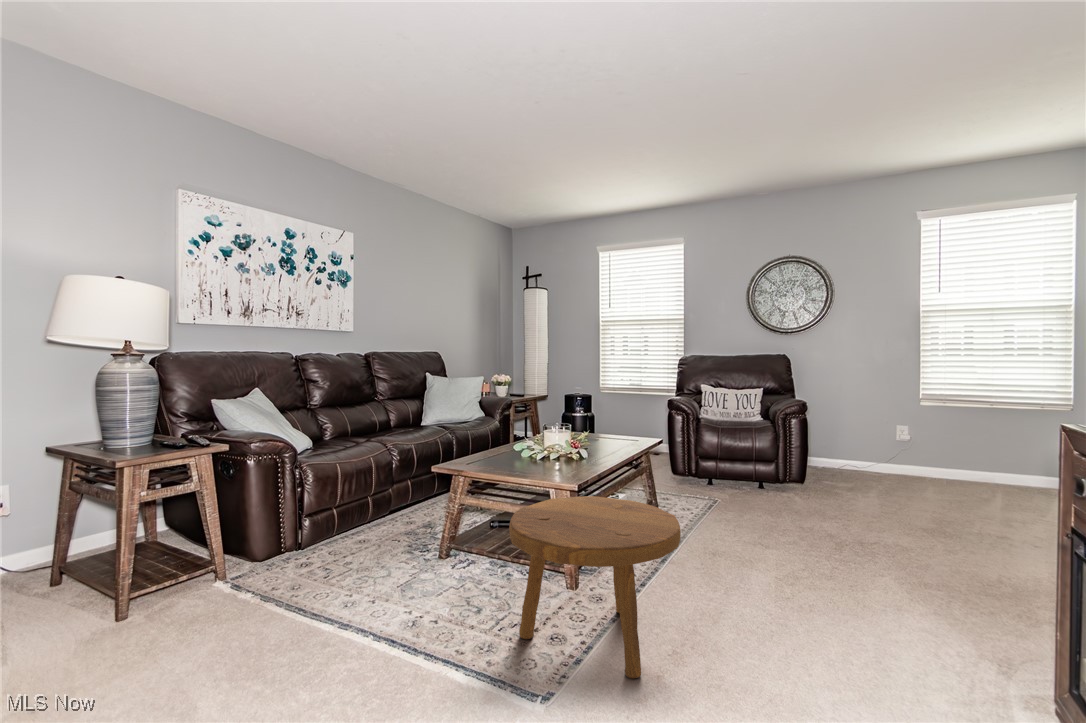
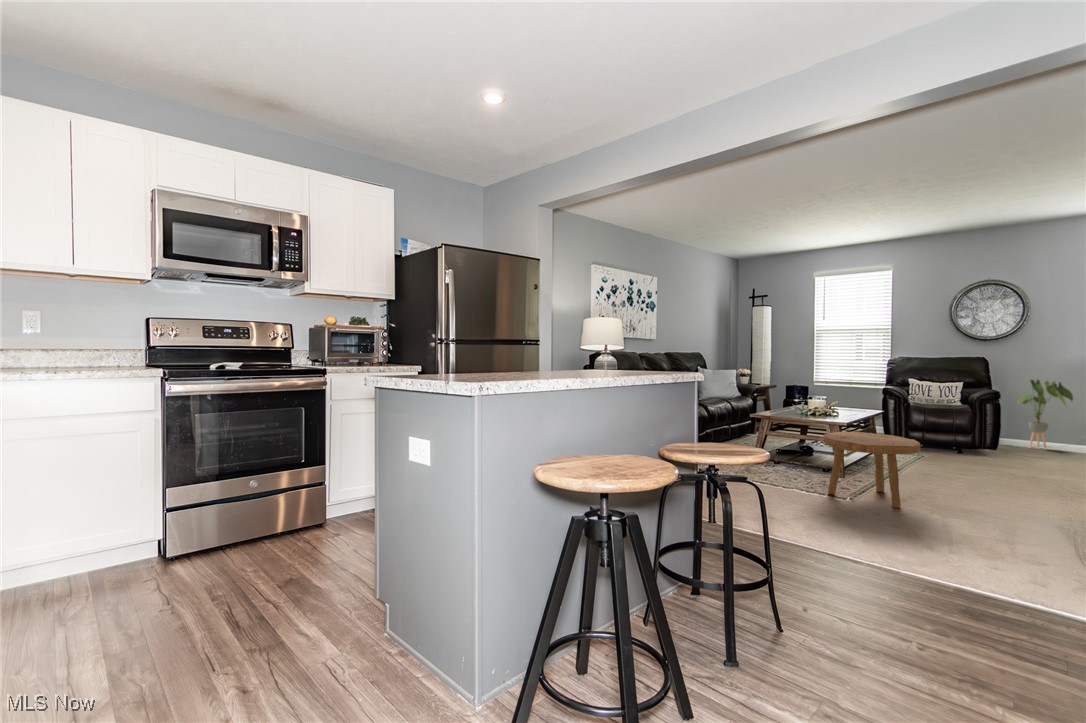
house plant: none [824,383,885,475] -> present [1018,380,1073,450]

